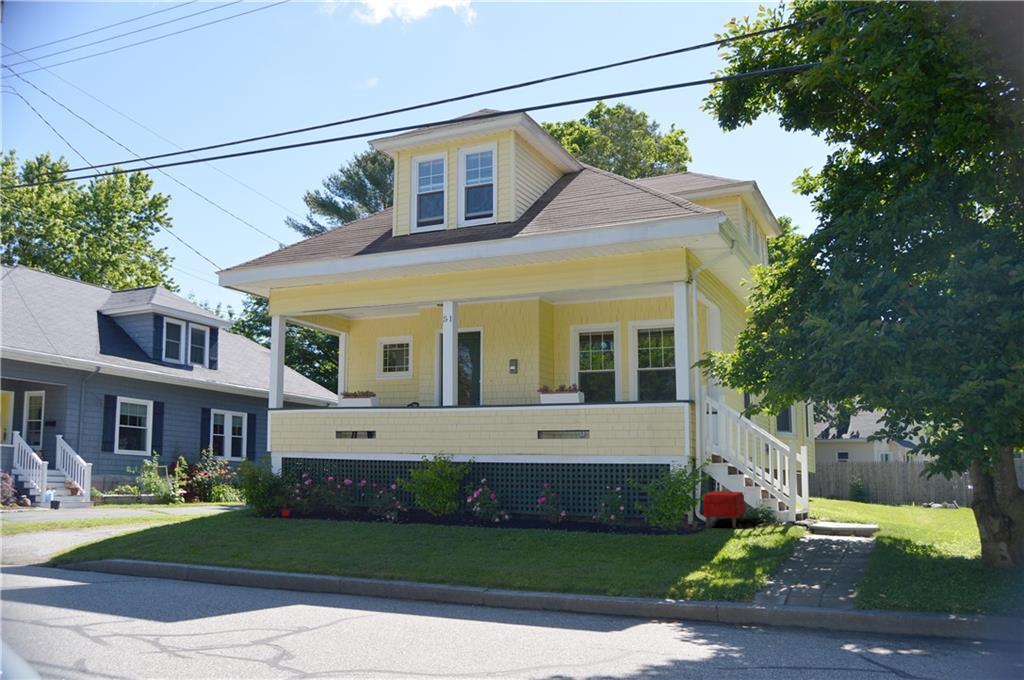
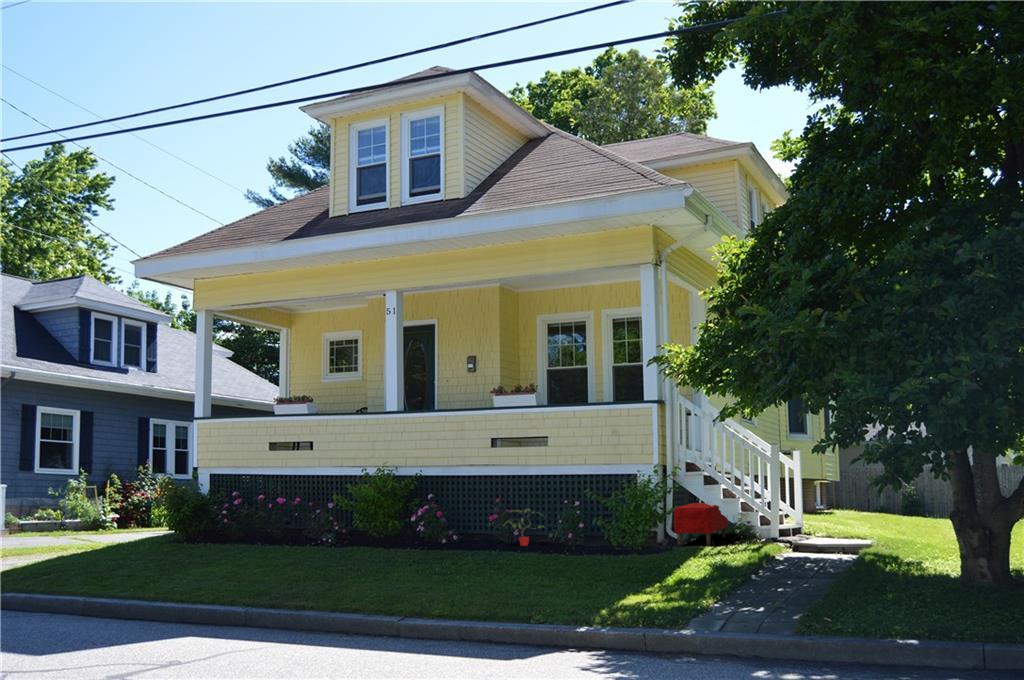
potted plant: present [275,488,300,516] -> present [504,509,543,546]

